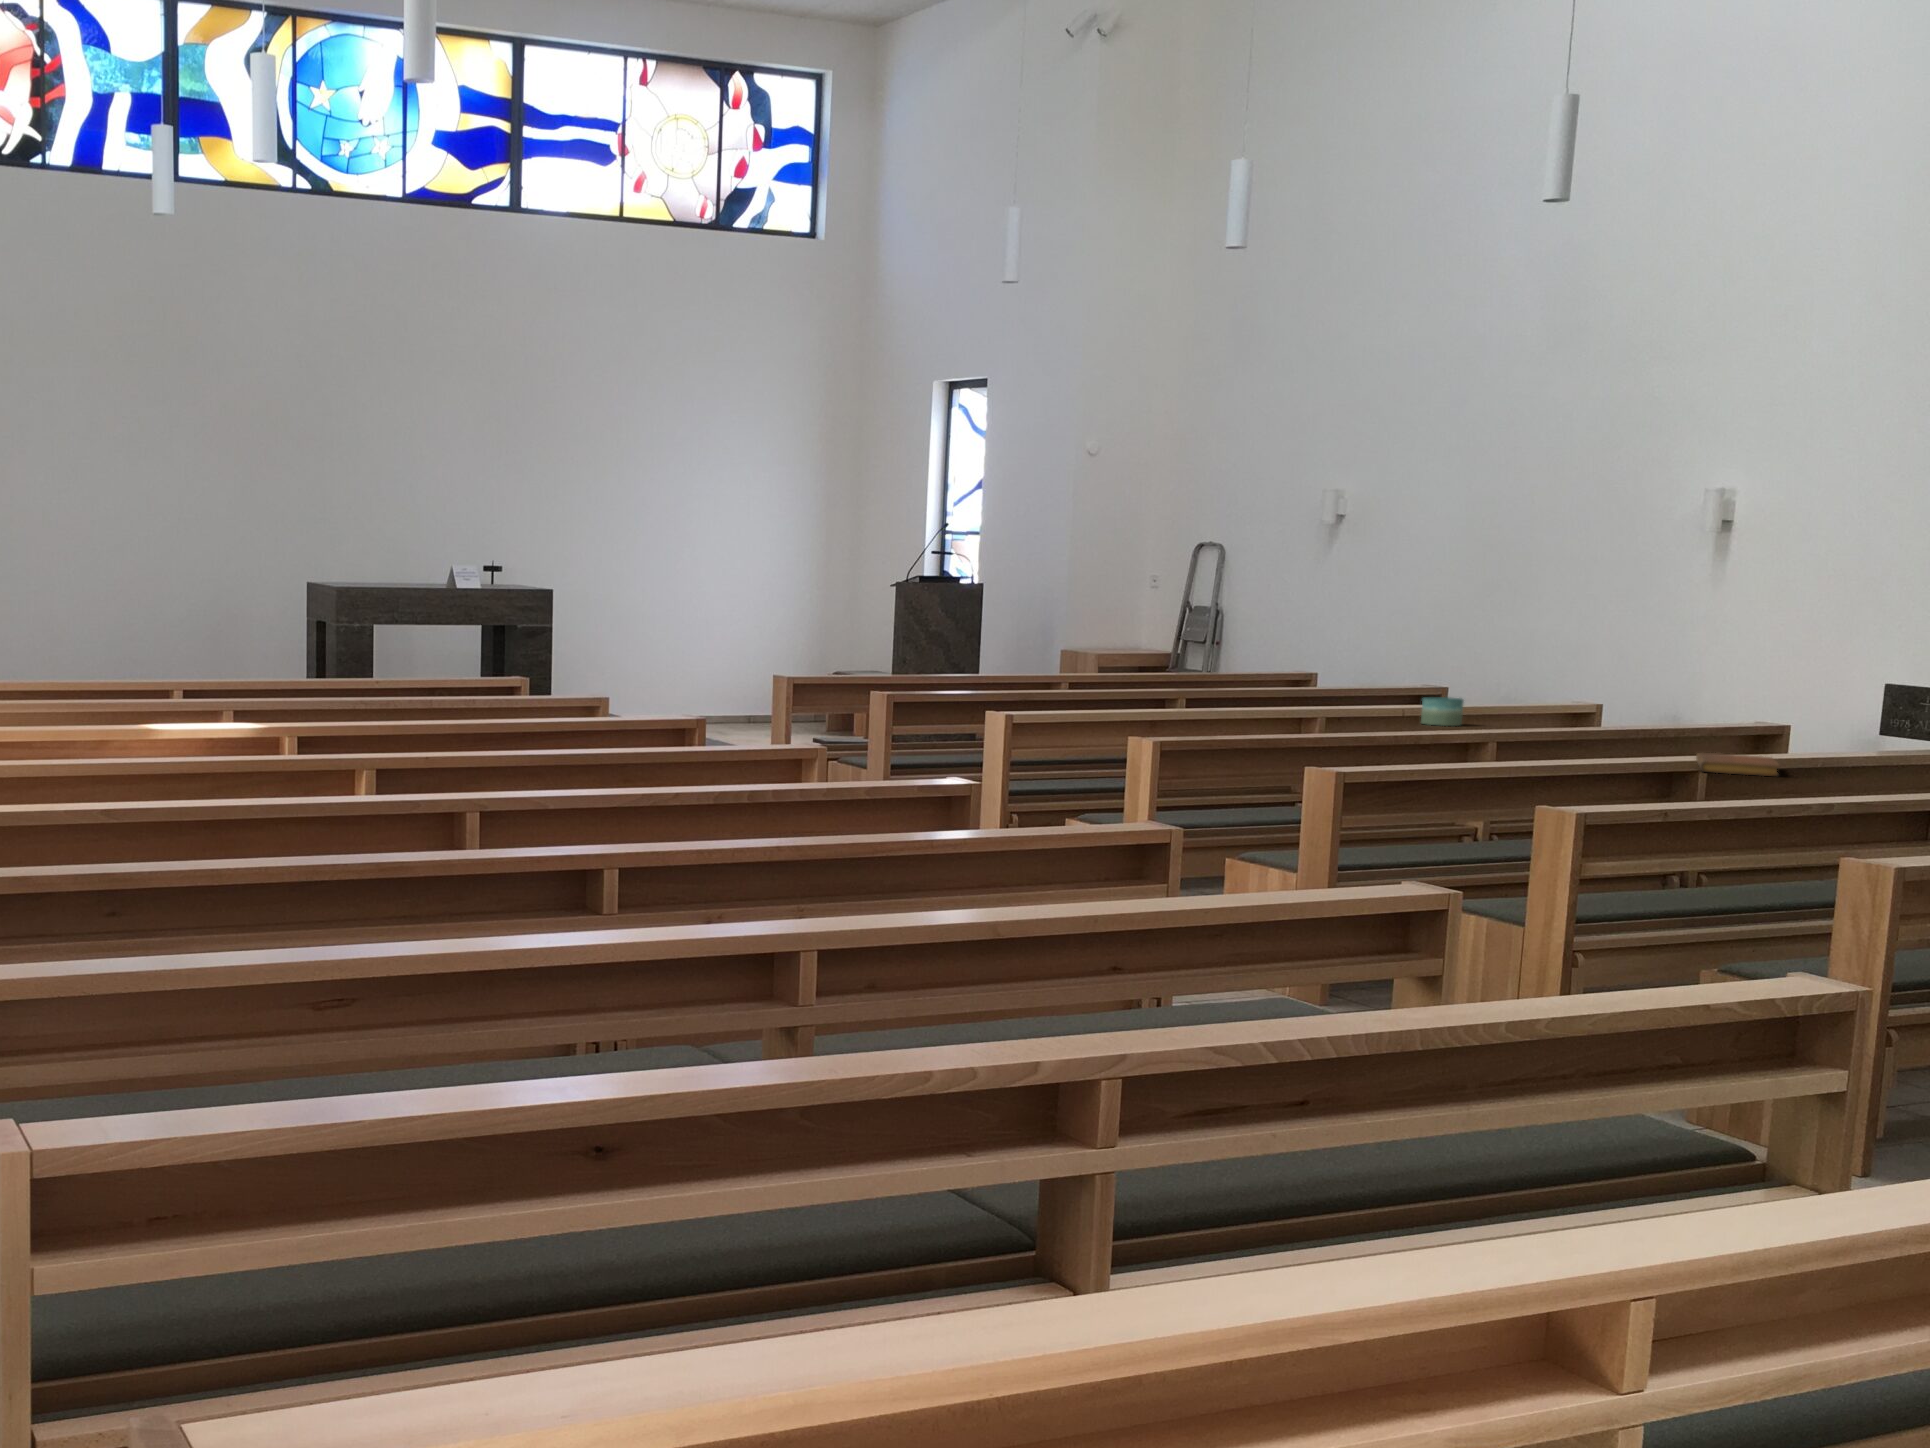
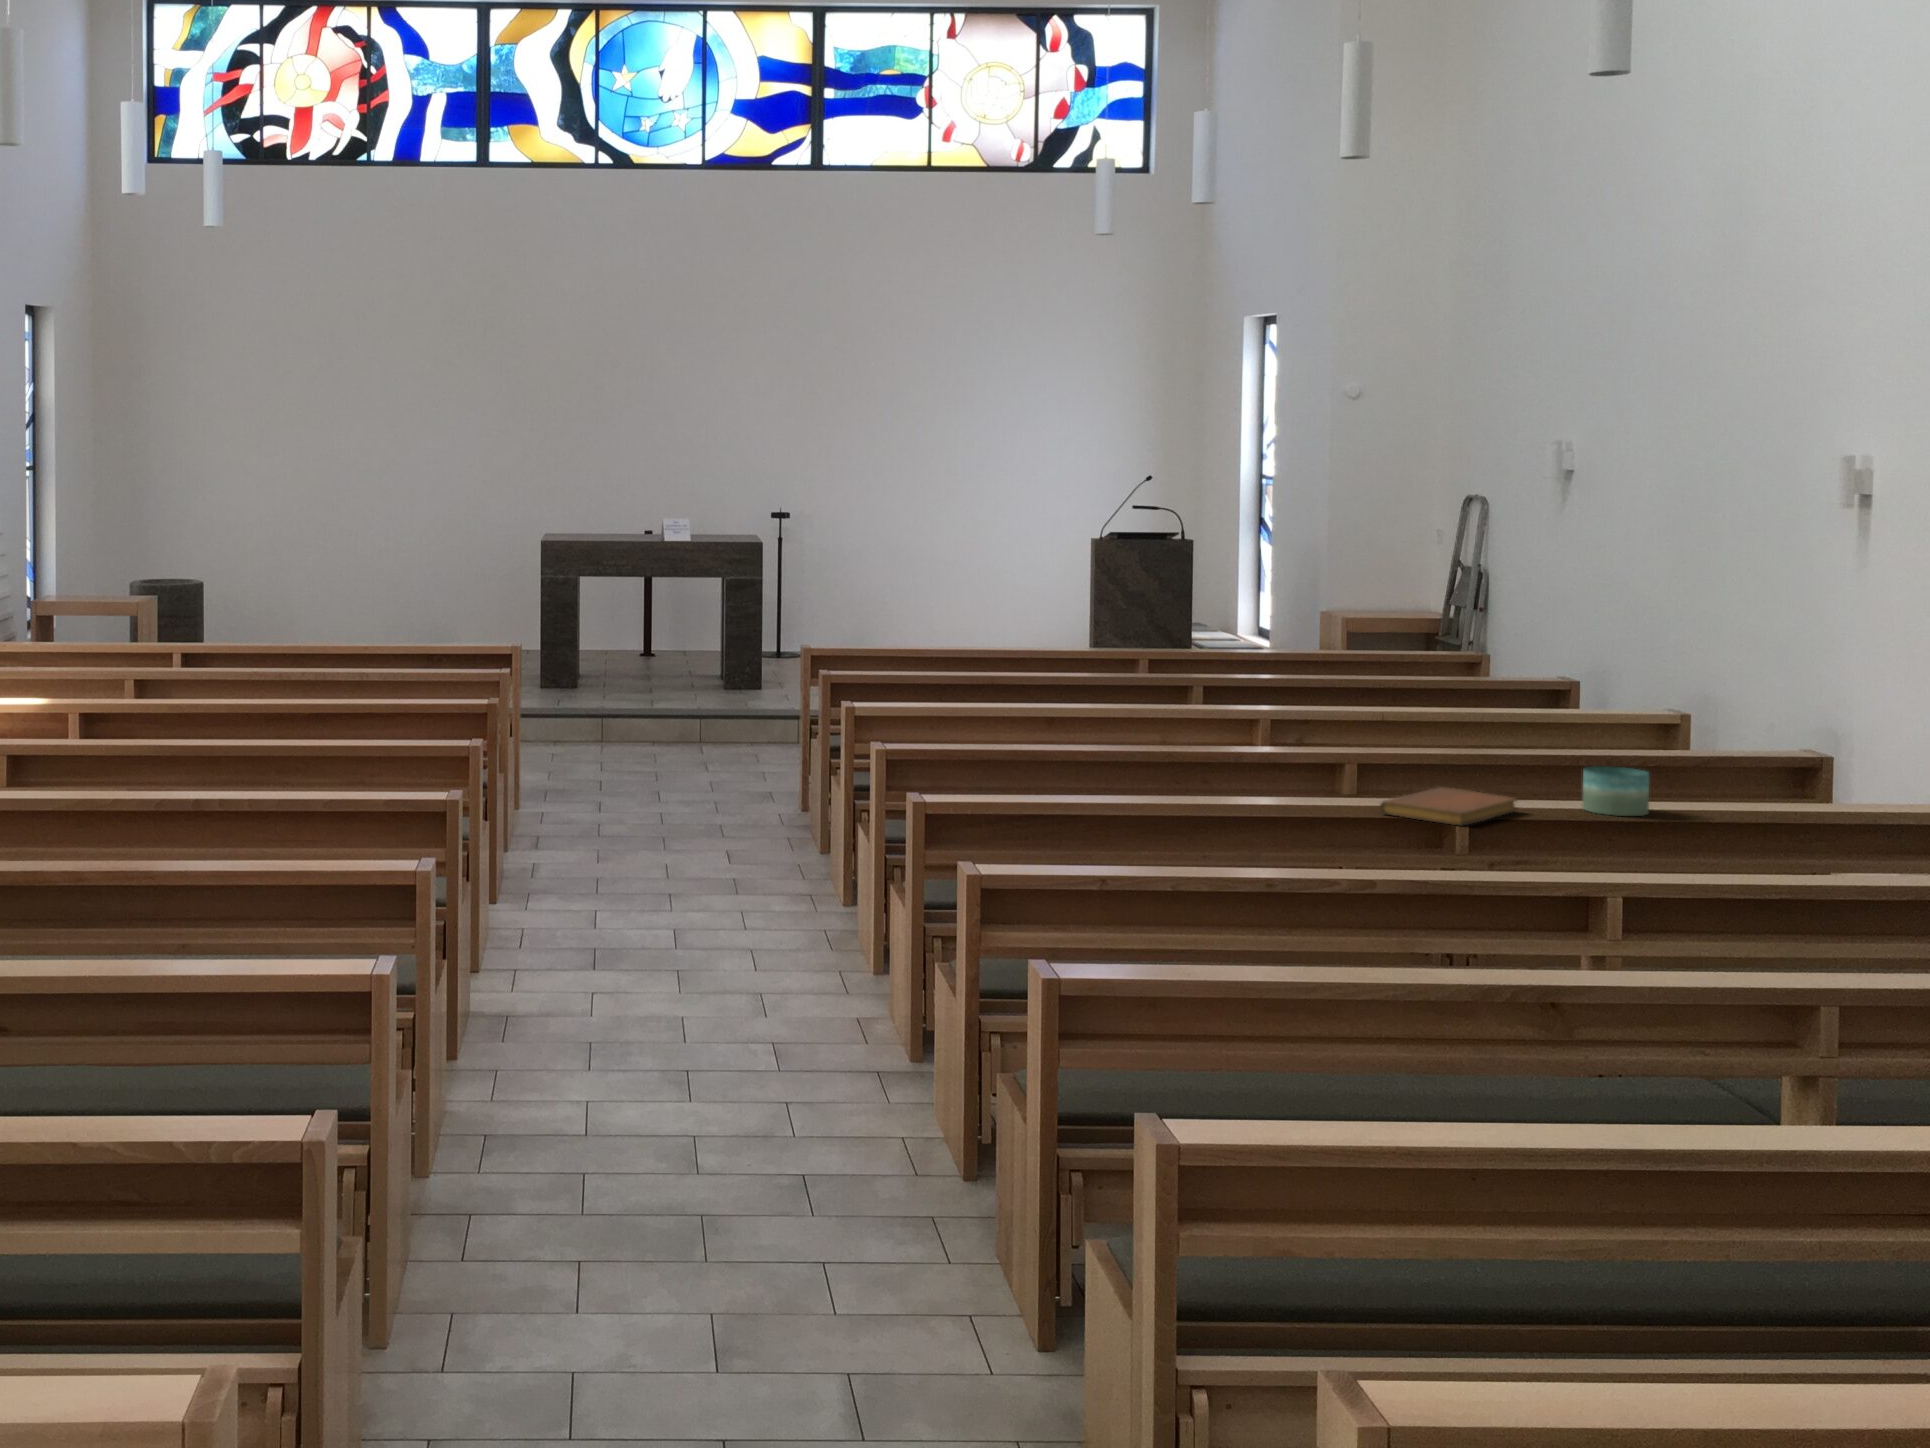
candle: present [1421,697,1463,726] -> present [1582,766,1649,816]

